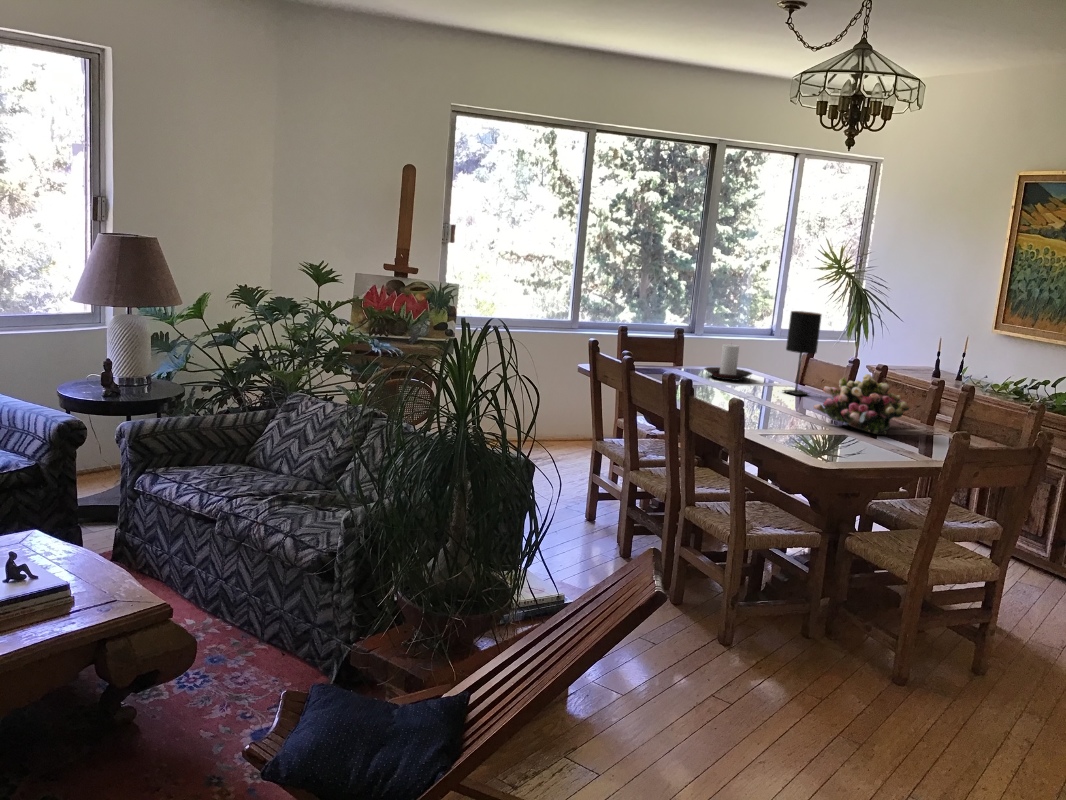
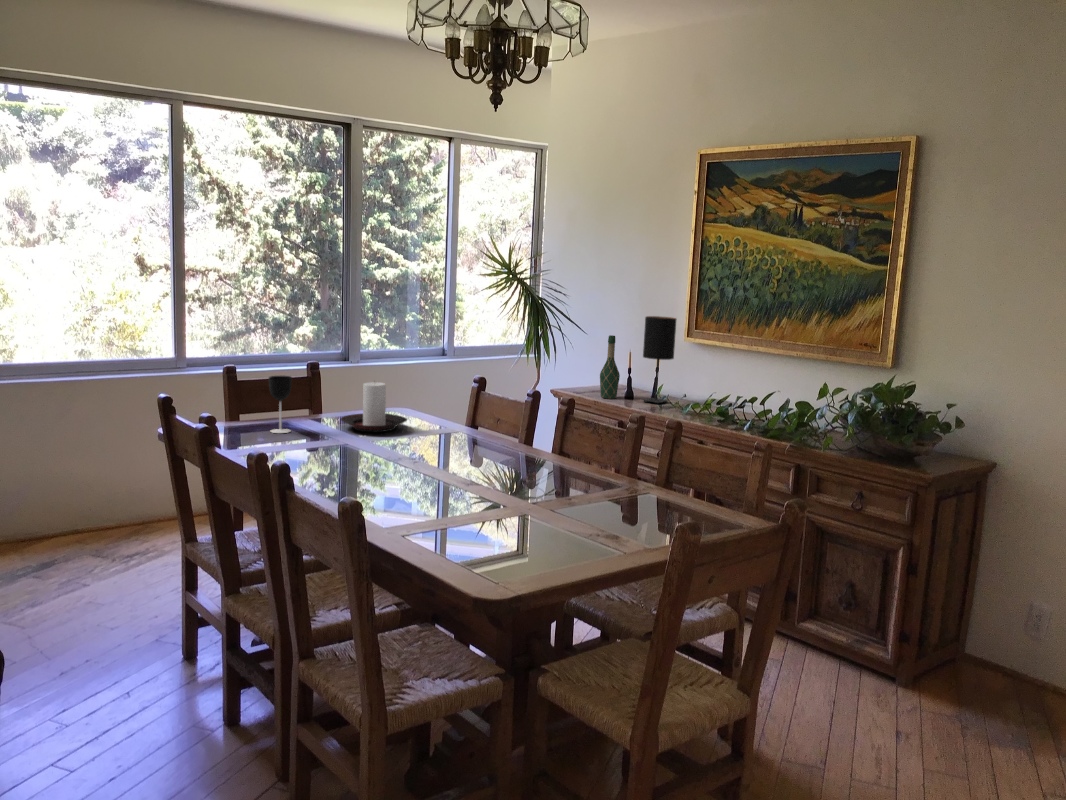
table lamp: present [783,311,821,395] -> present [643,316,677,404]
wine bottle: none [909,324,928,376] -> present [600,335,620,399]
wine glass: none [655,334,674,374] -> present [269,376,292,433]
flower arrangement: present [814,374,909,435] -> none [482,420,611,510]

